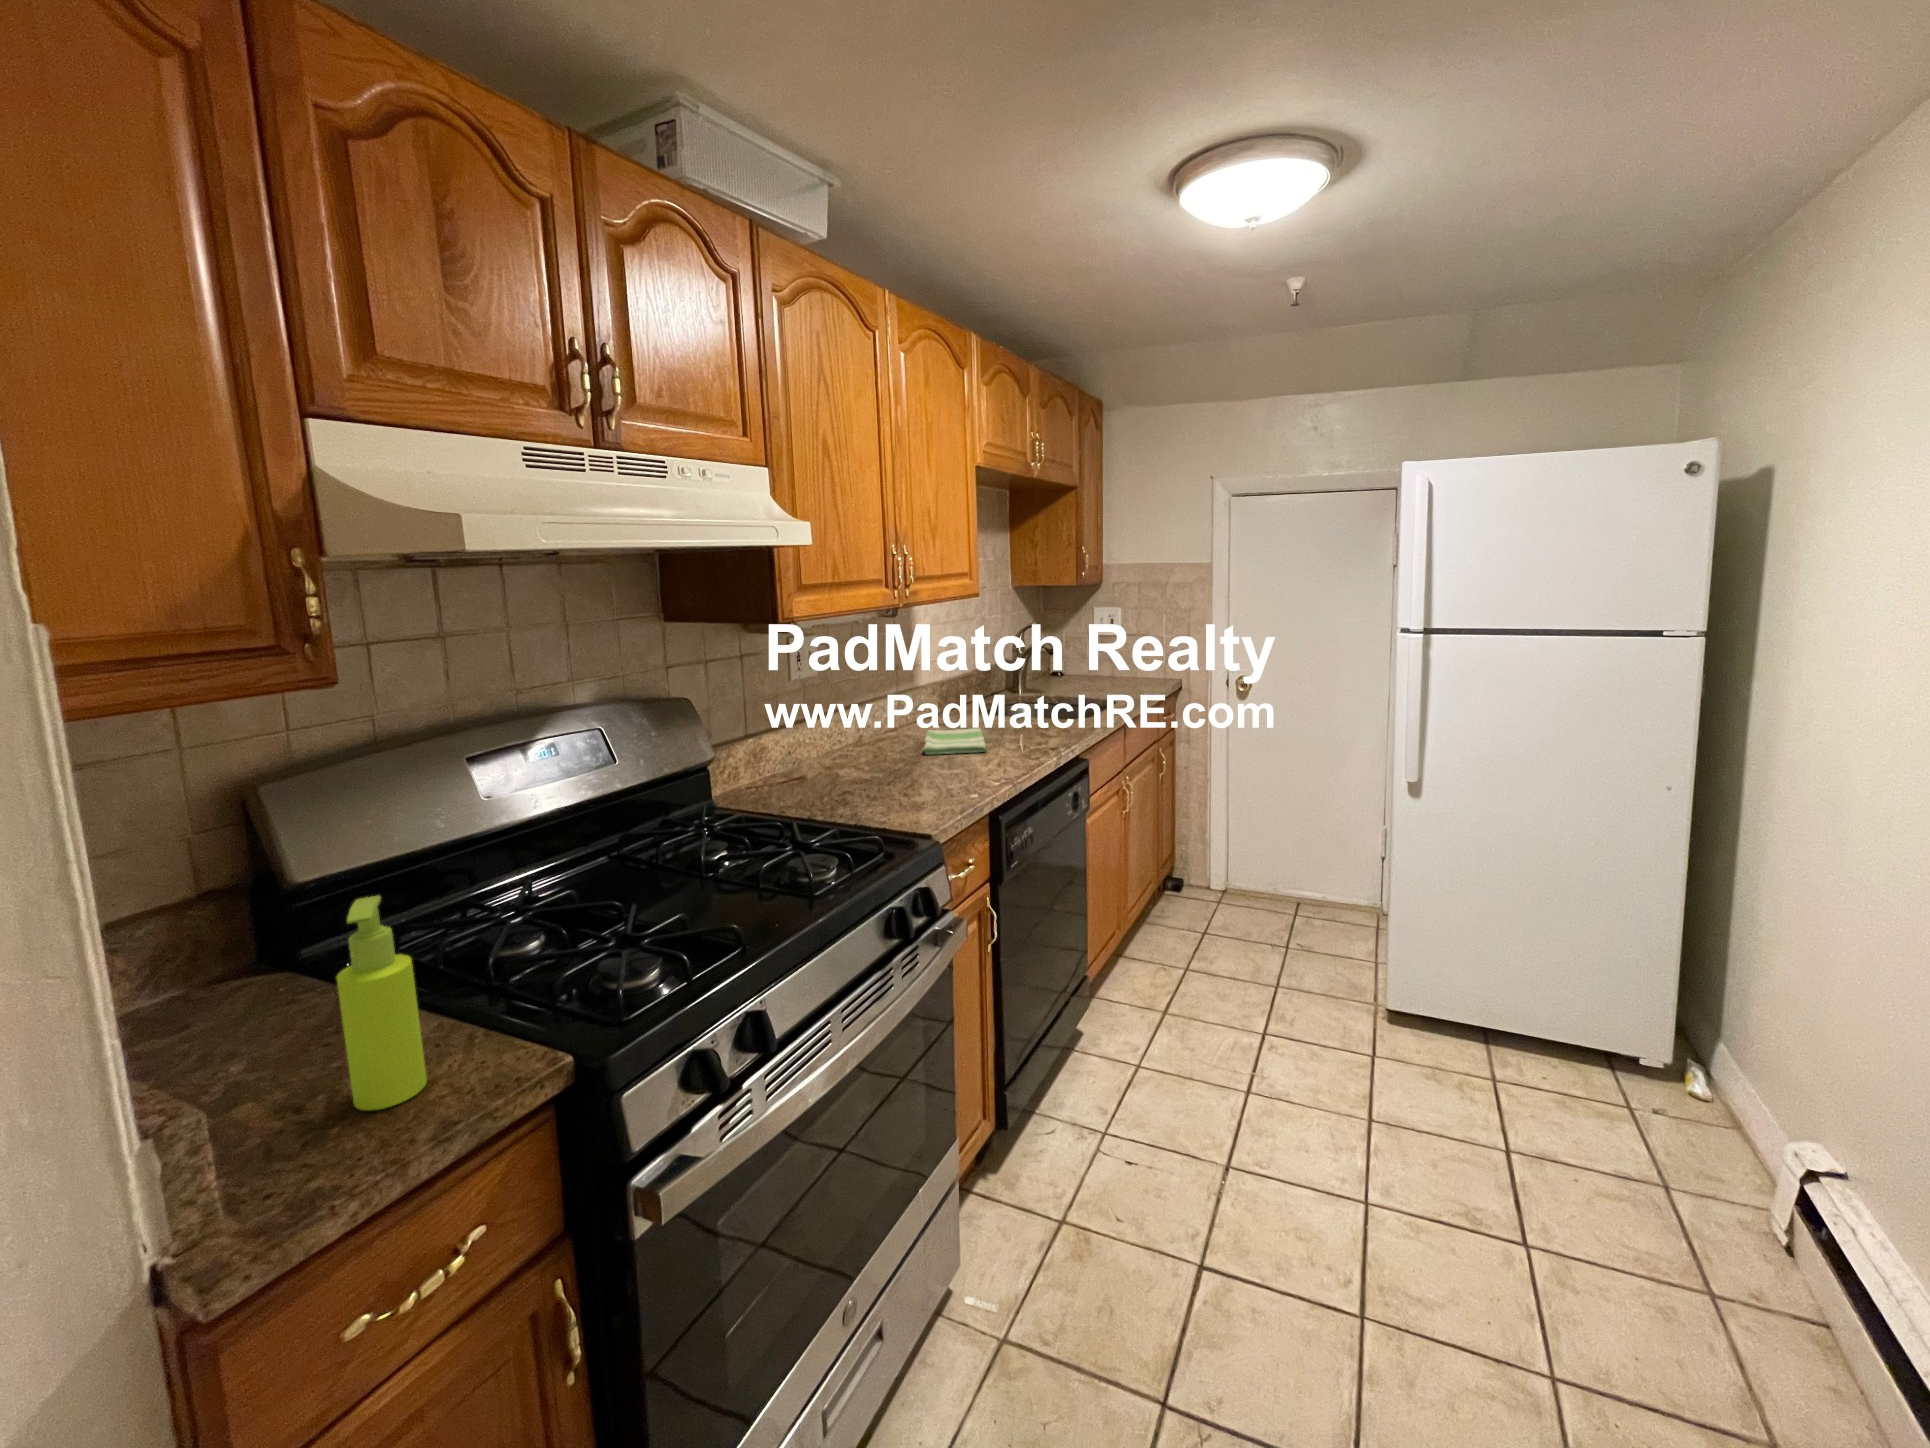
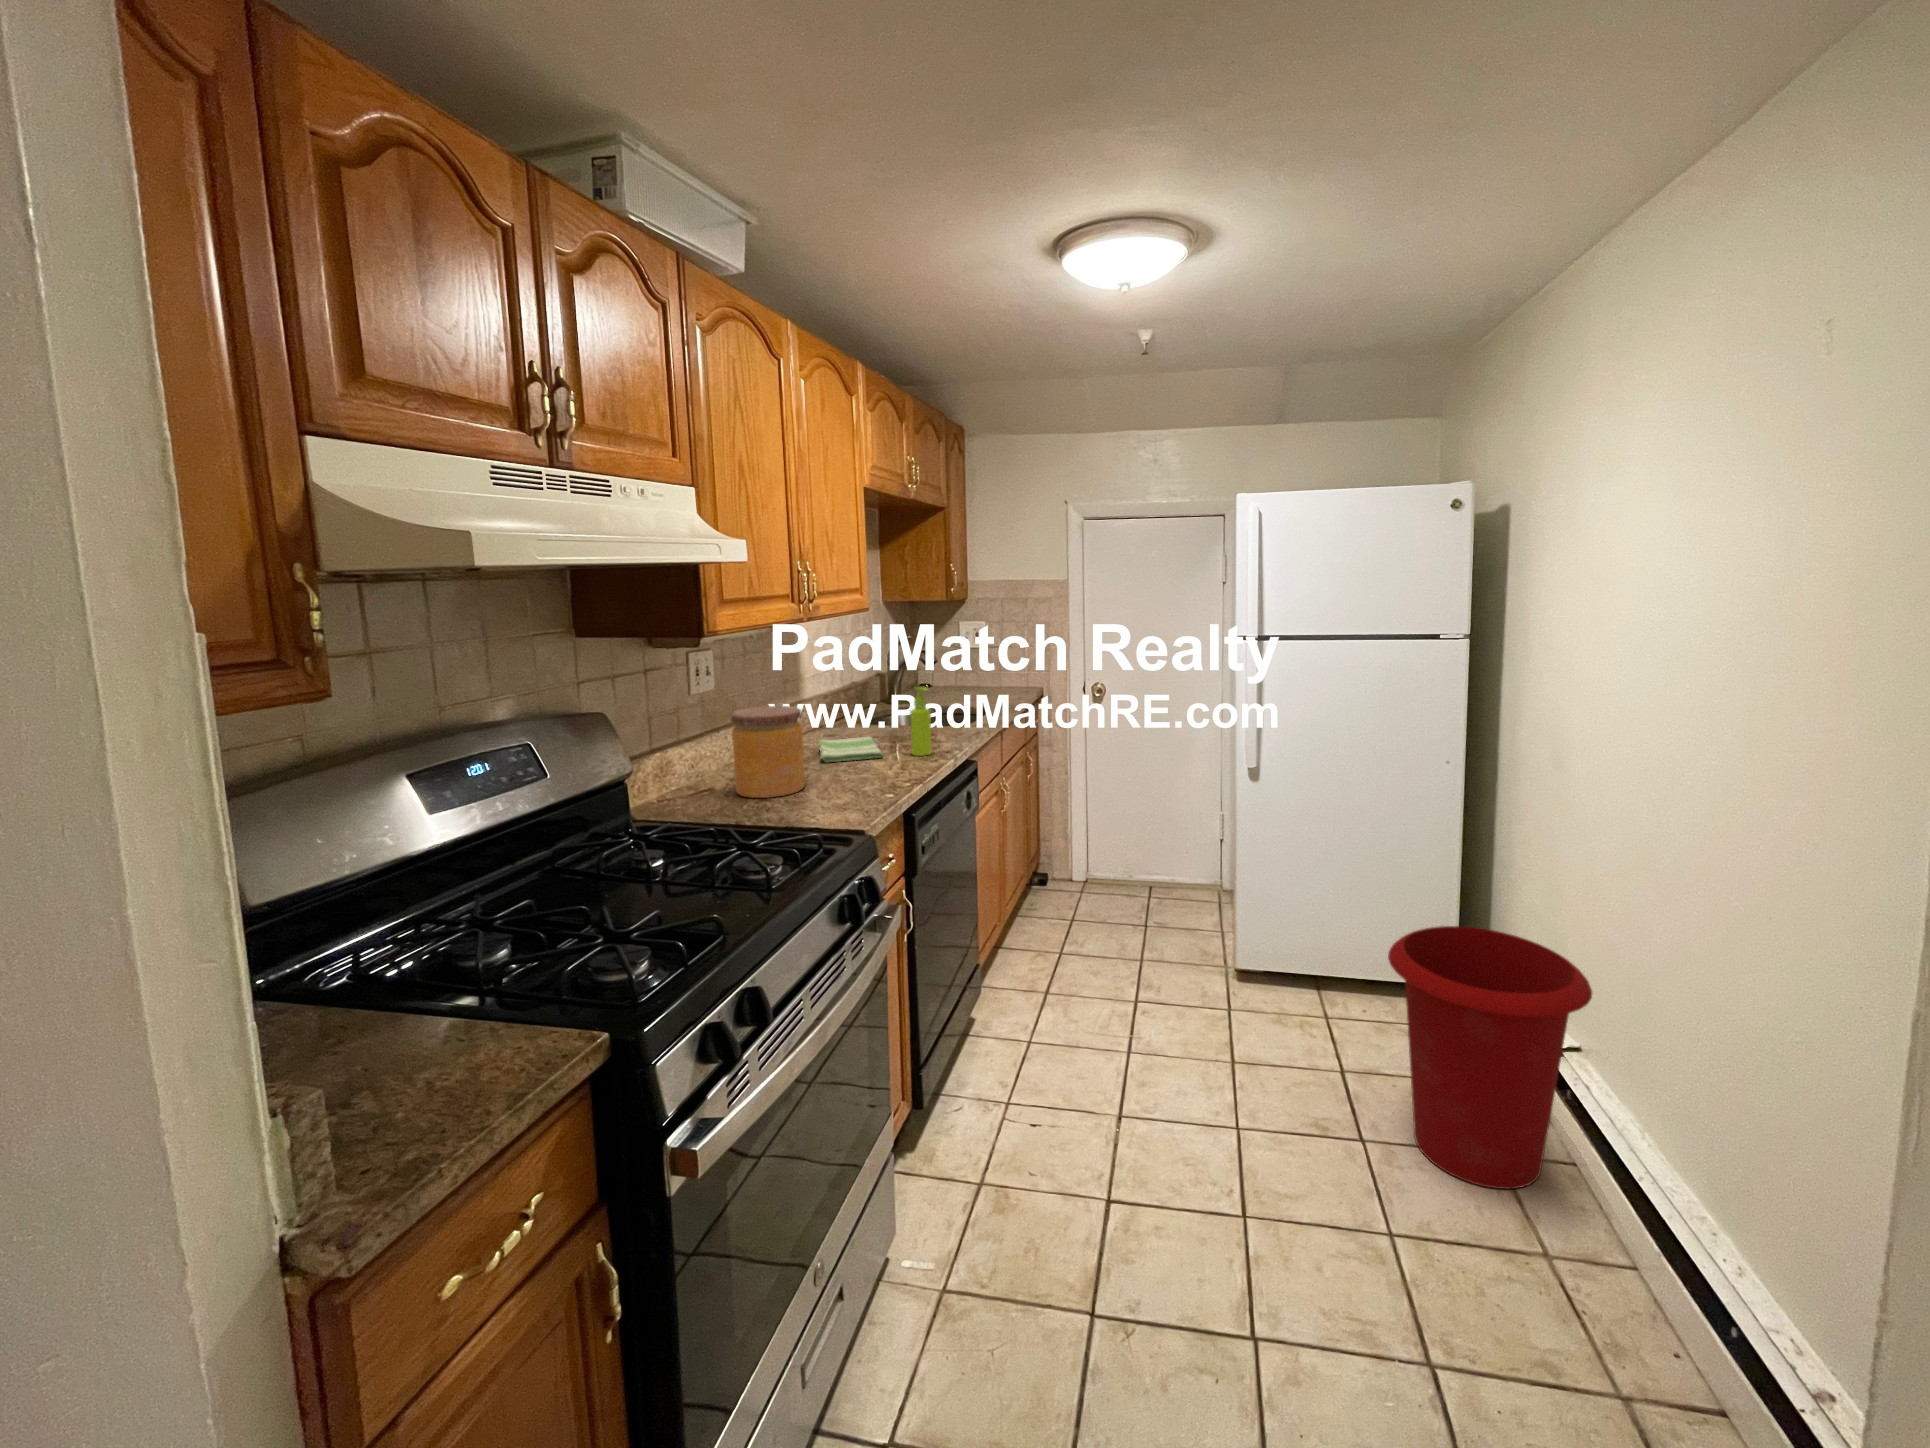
jar: none [820,695,894,791] -> present [731,706,805,798]
soap dispenser: present [337,896,427,1111] -> present [910,687,932,756]
waste bin: none [1567,996,1861,1344] -> present [1388,926,1592,1189]

